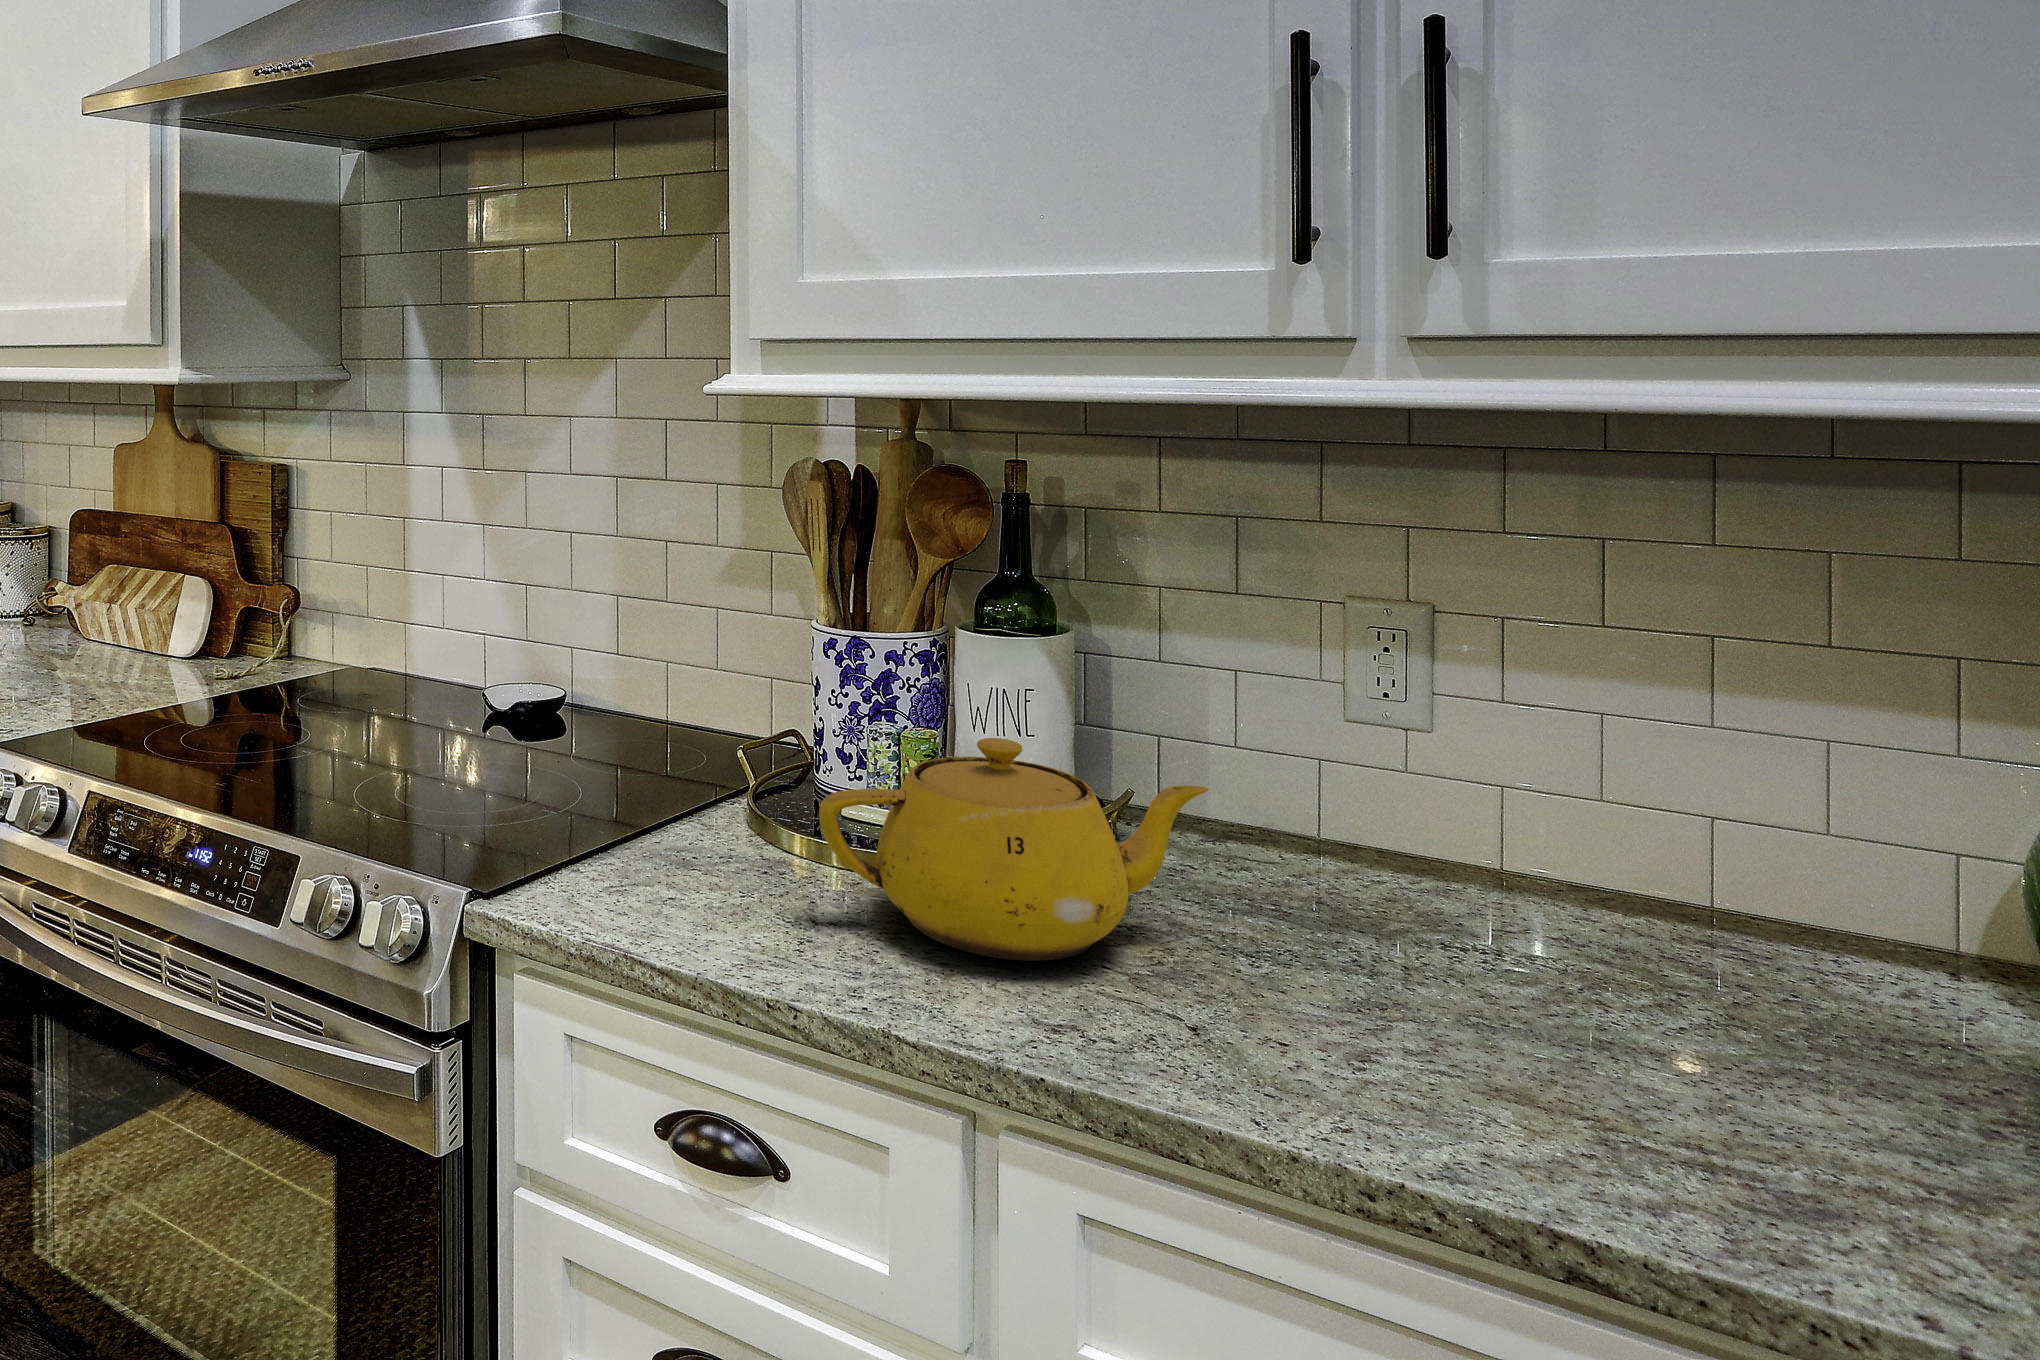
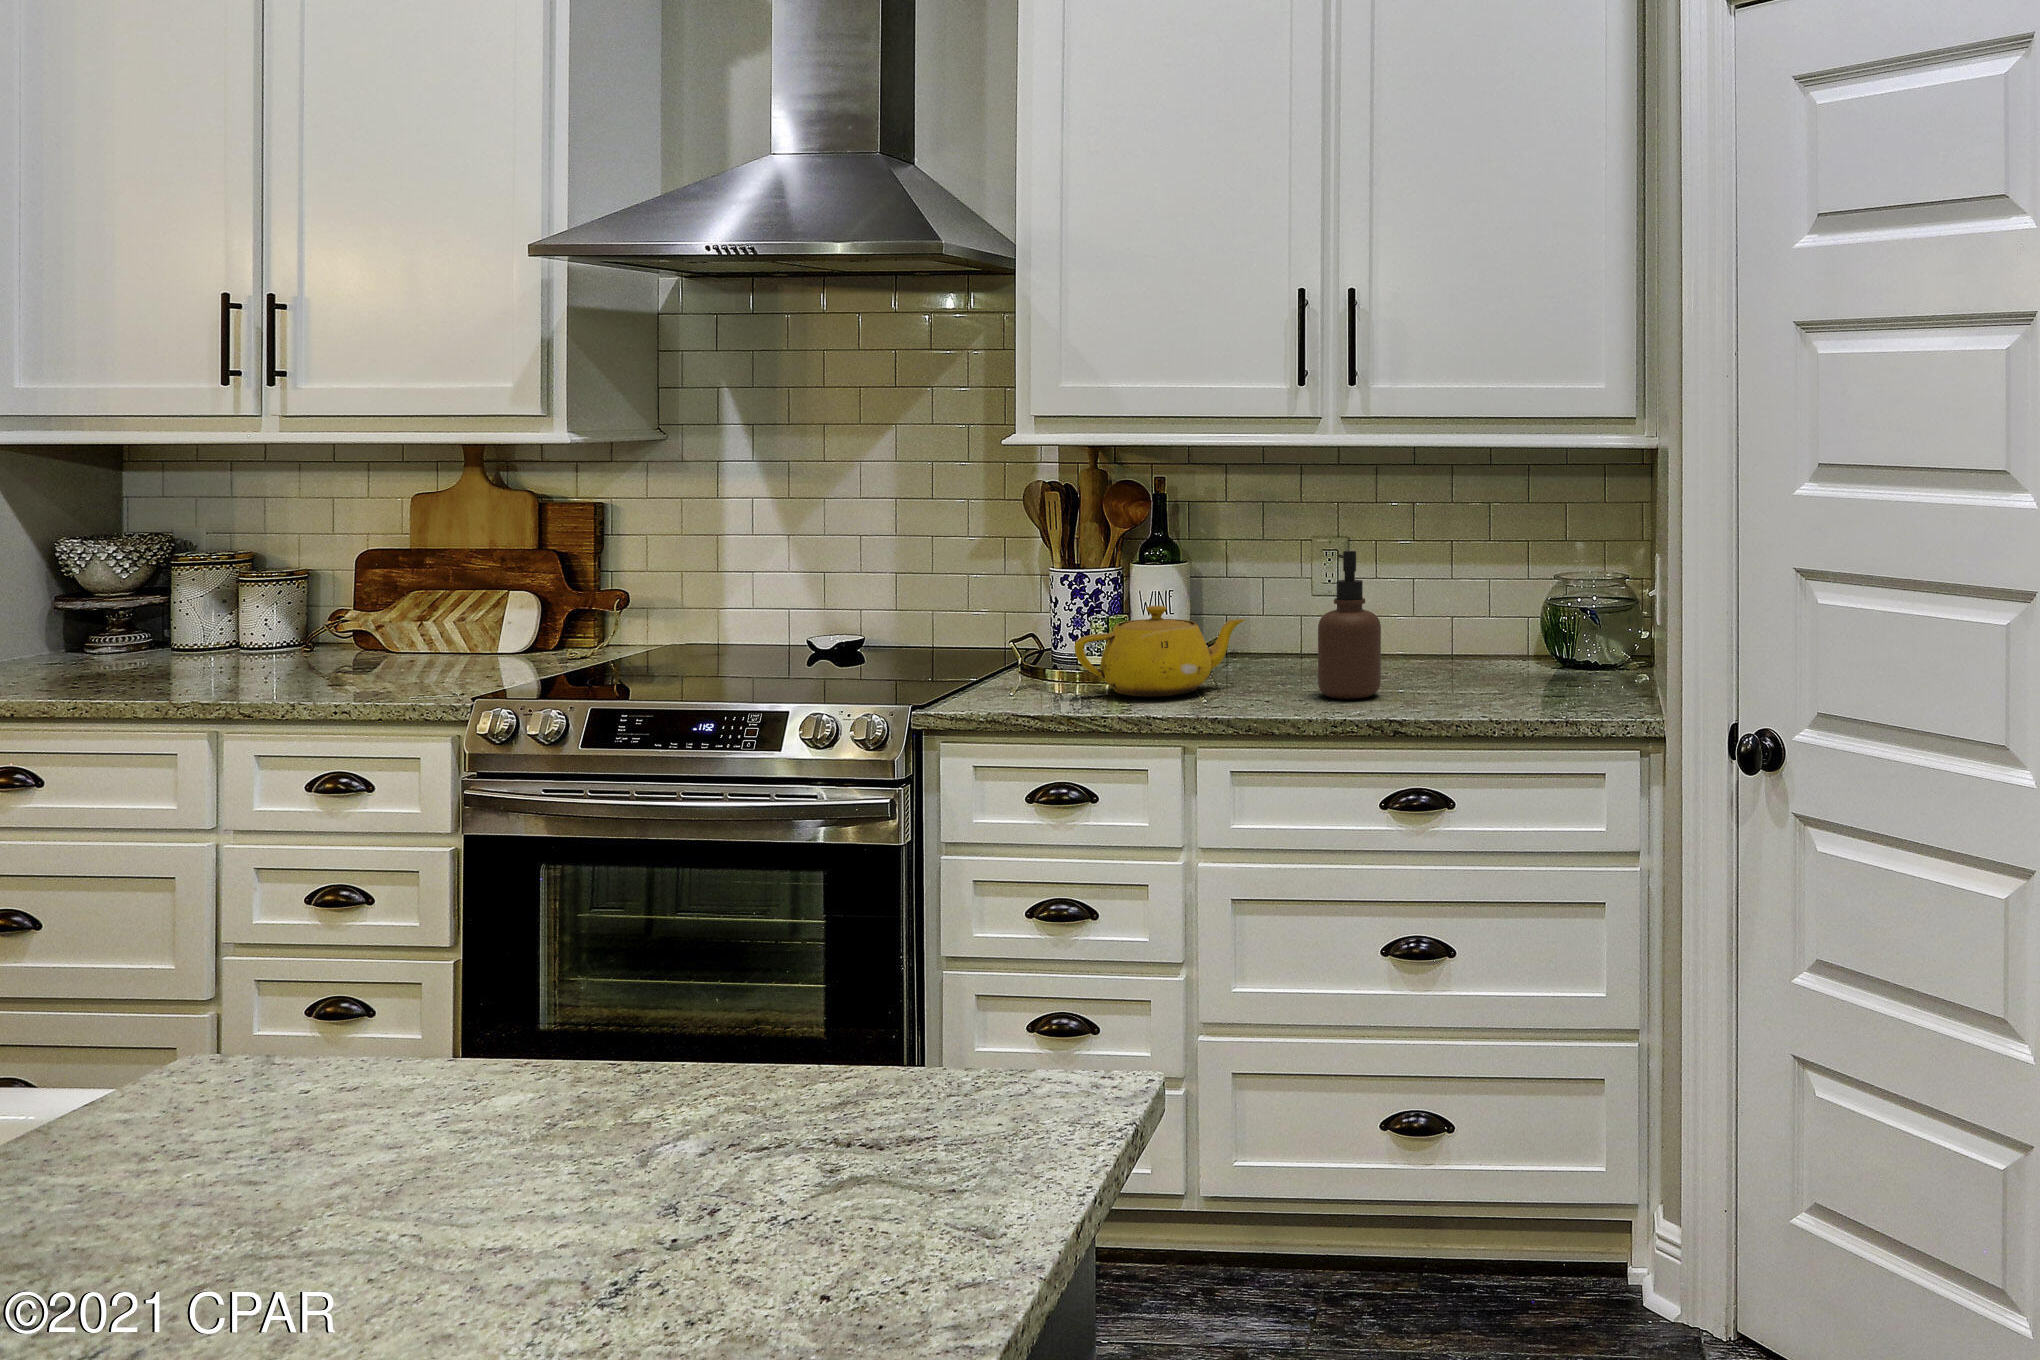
soap dispenser: none [1426,671,1632,1088] -> present [1318,551,1381,699]

